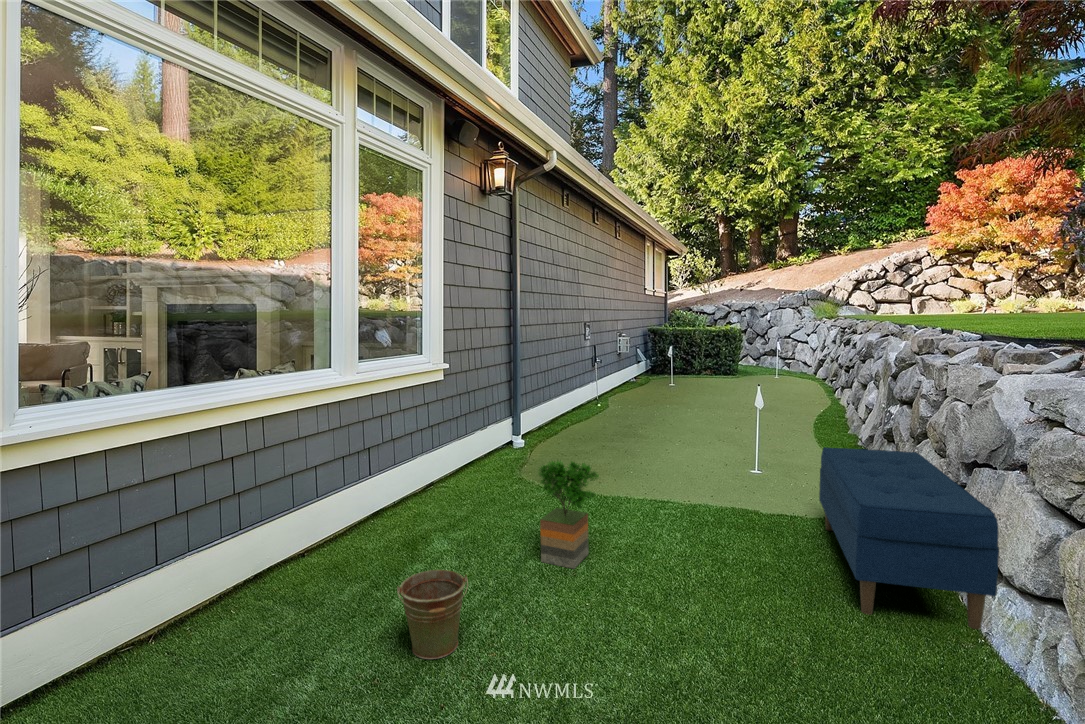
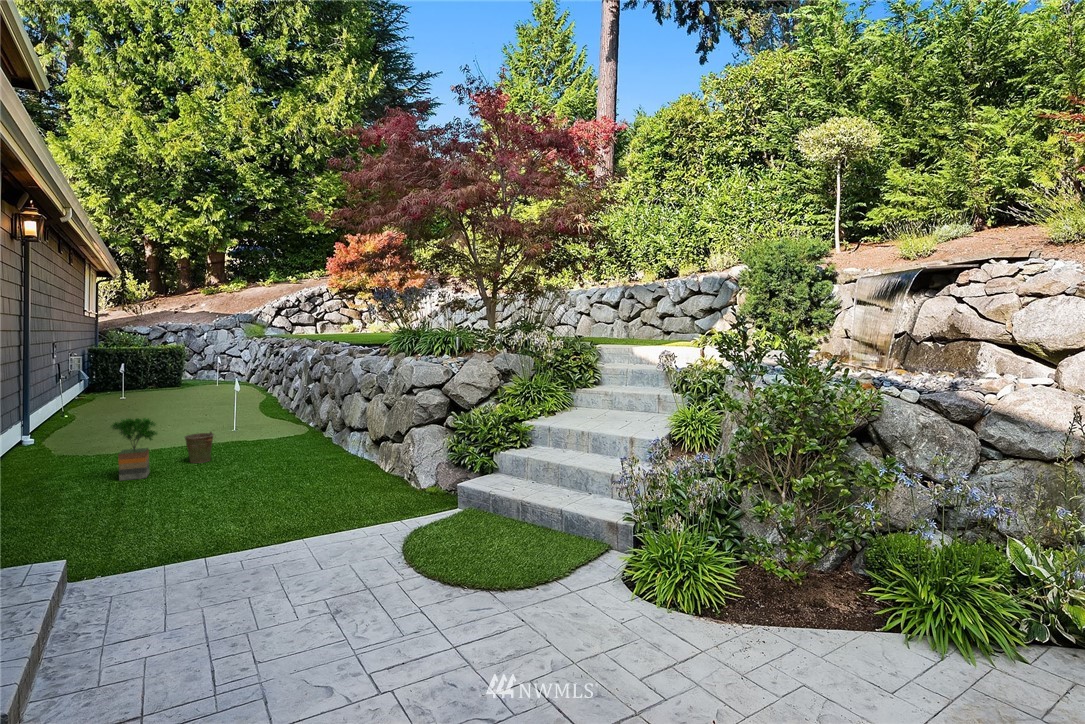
bench: present [819,447,999,629] -> none [278,398,352,460]
bucket: present [397,570,468,659] -> present [184,432,214,463]

